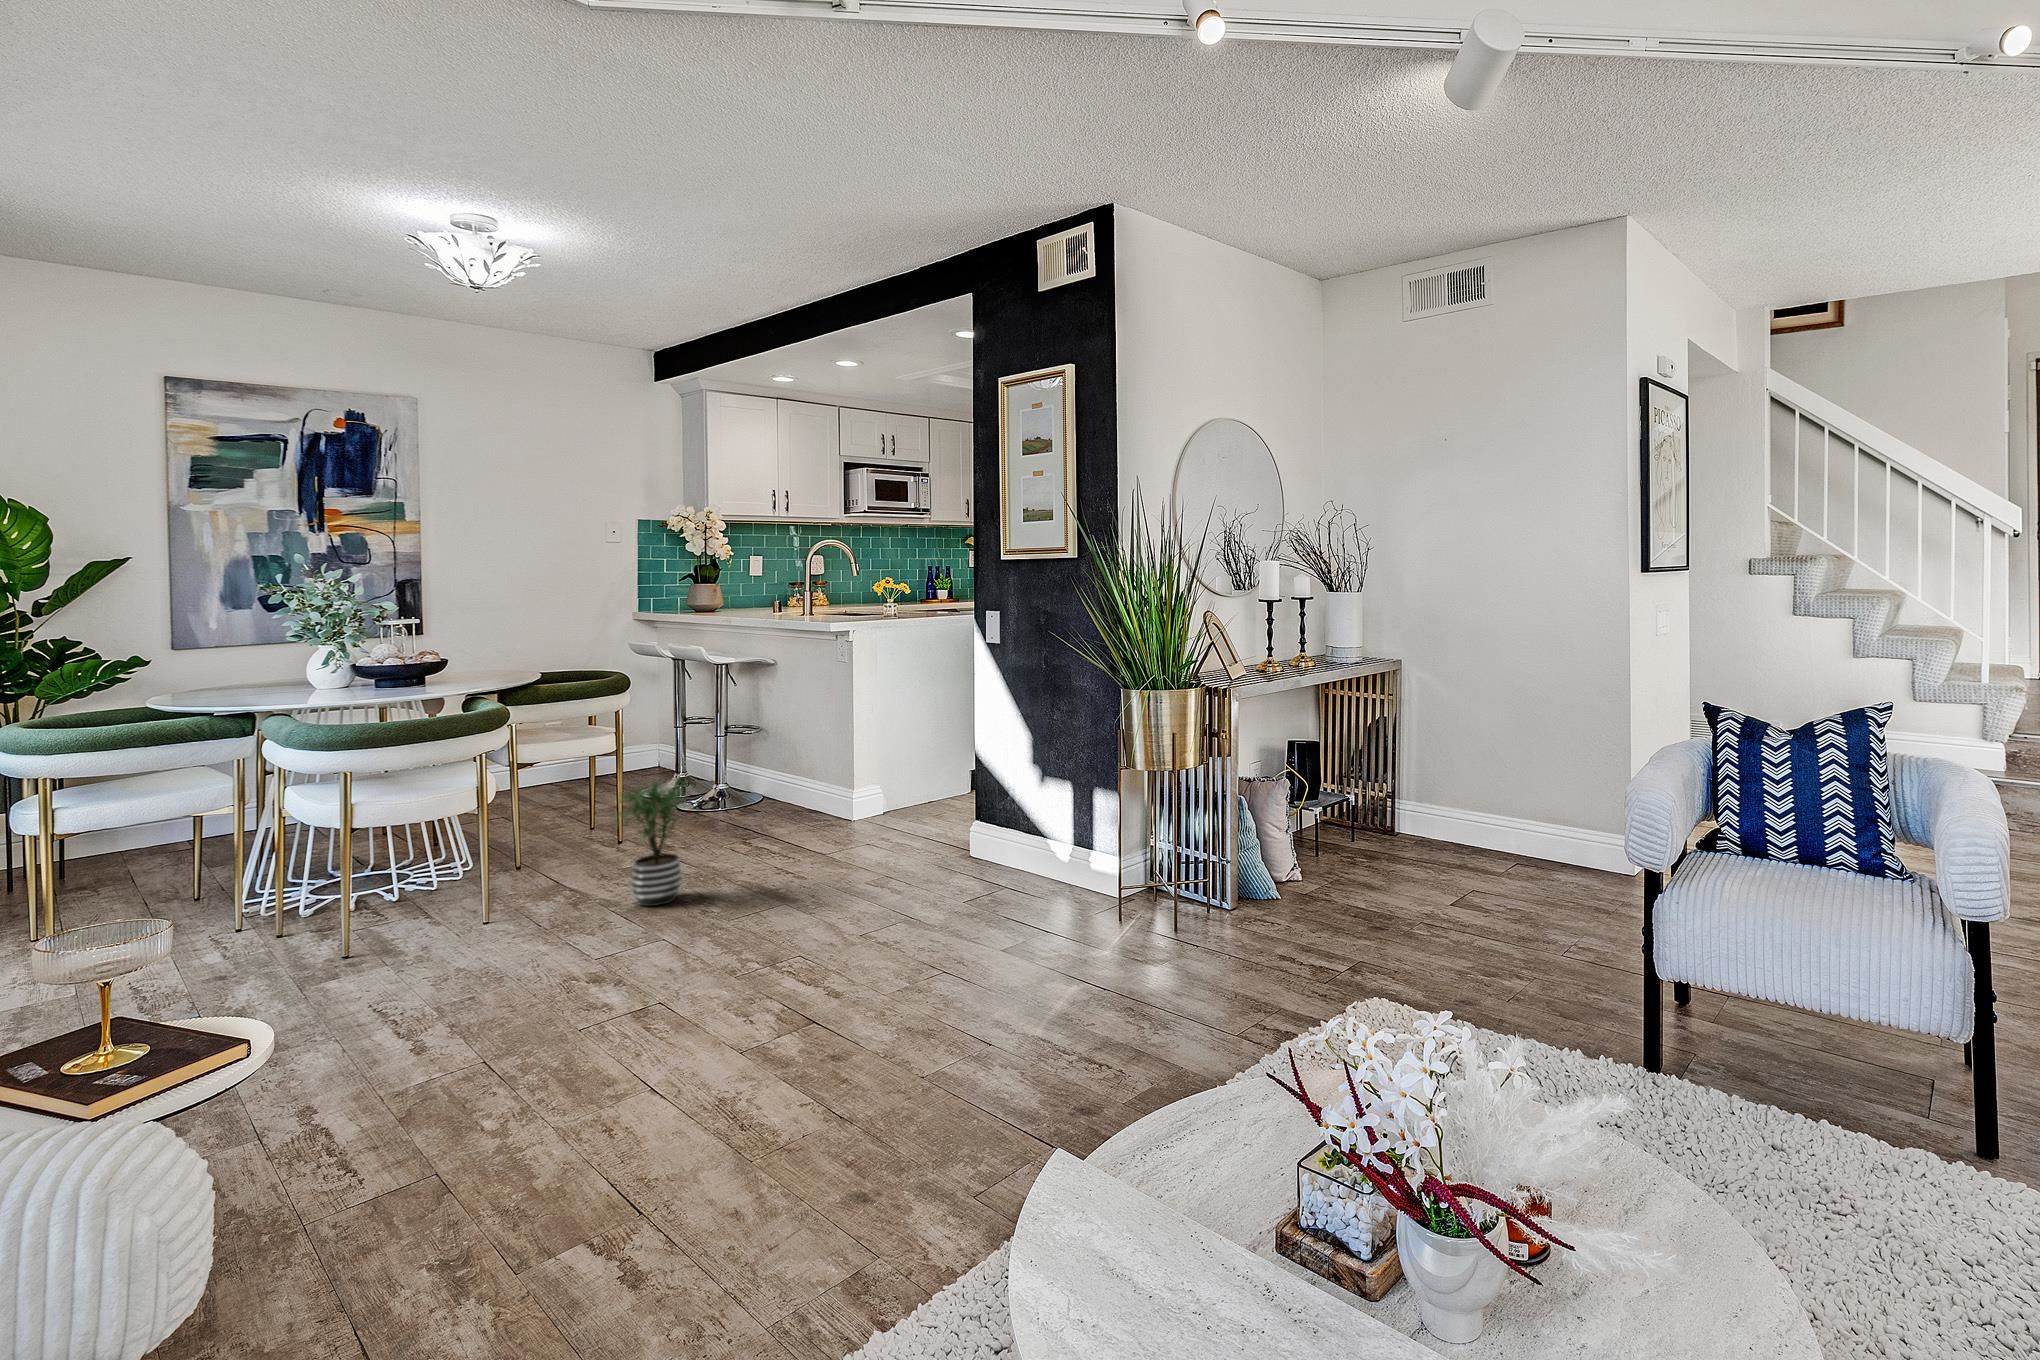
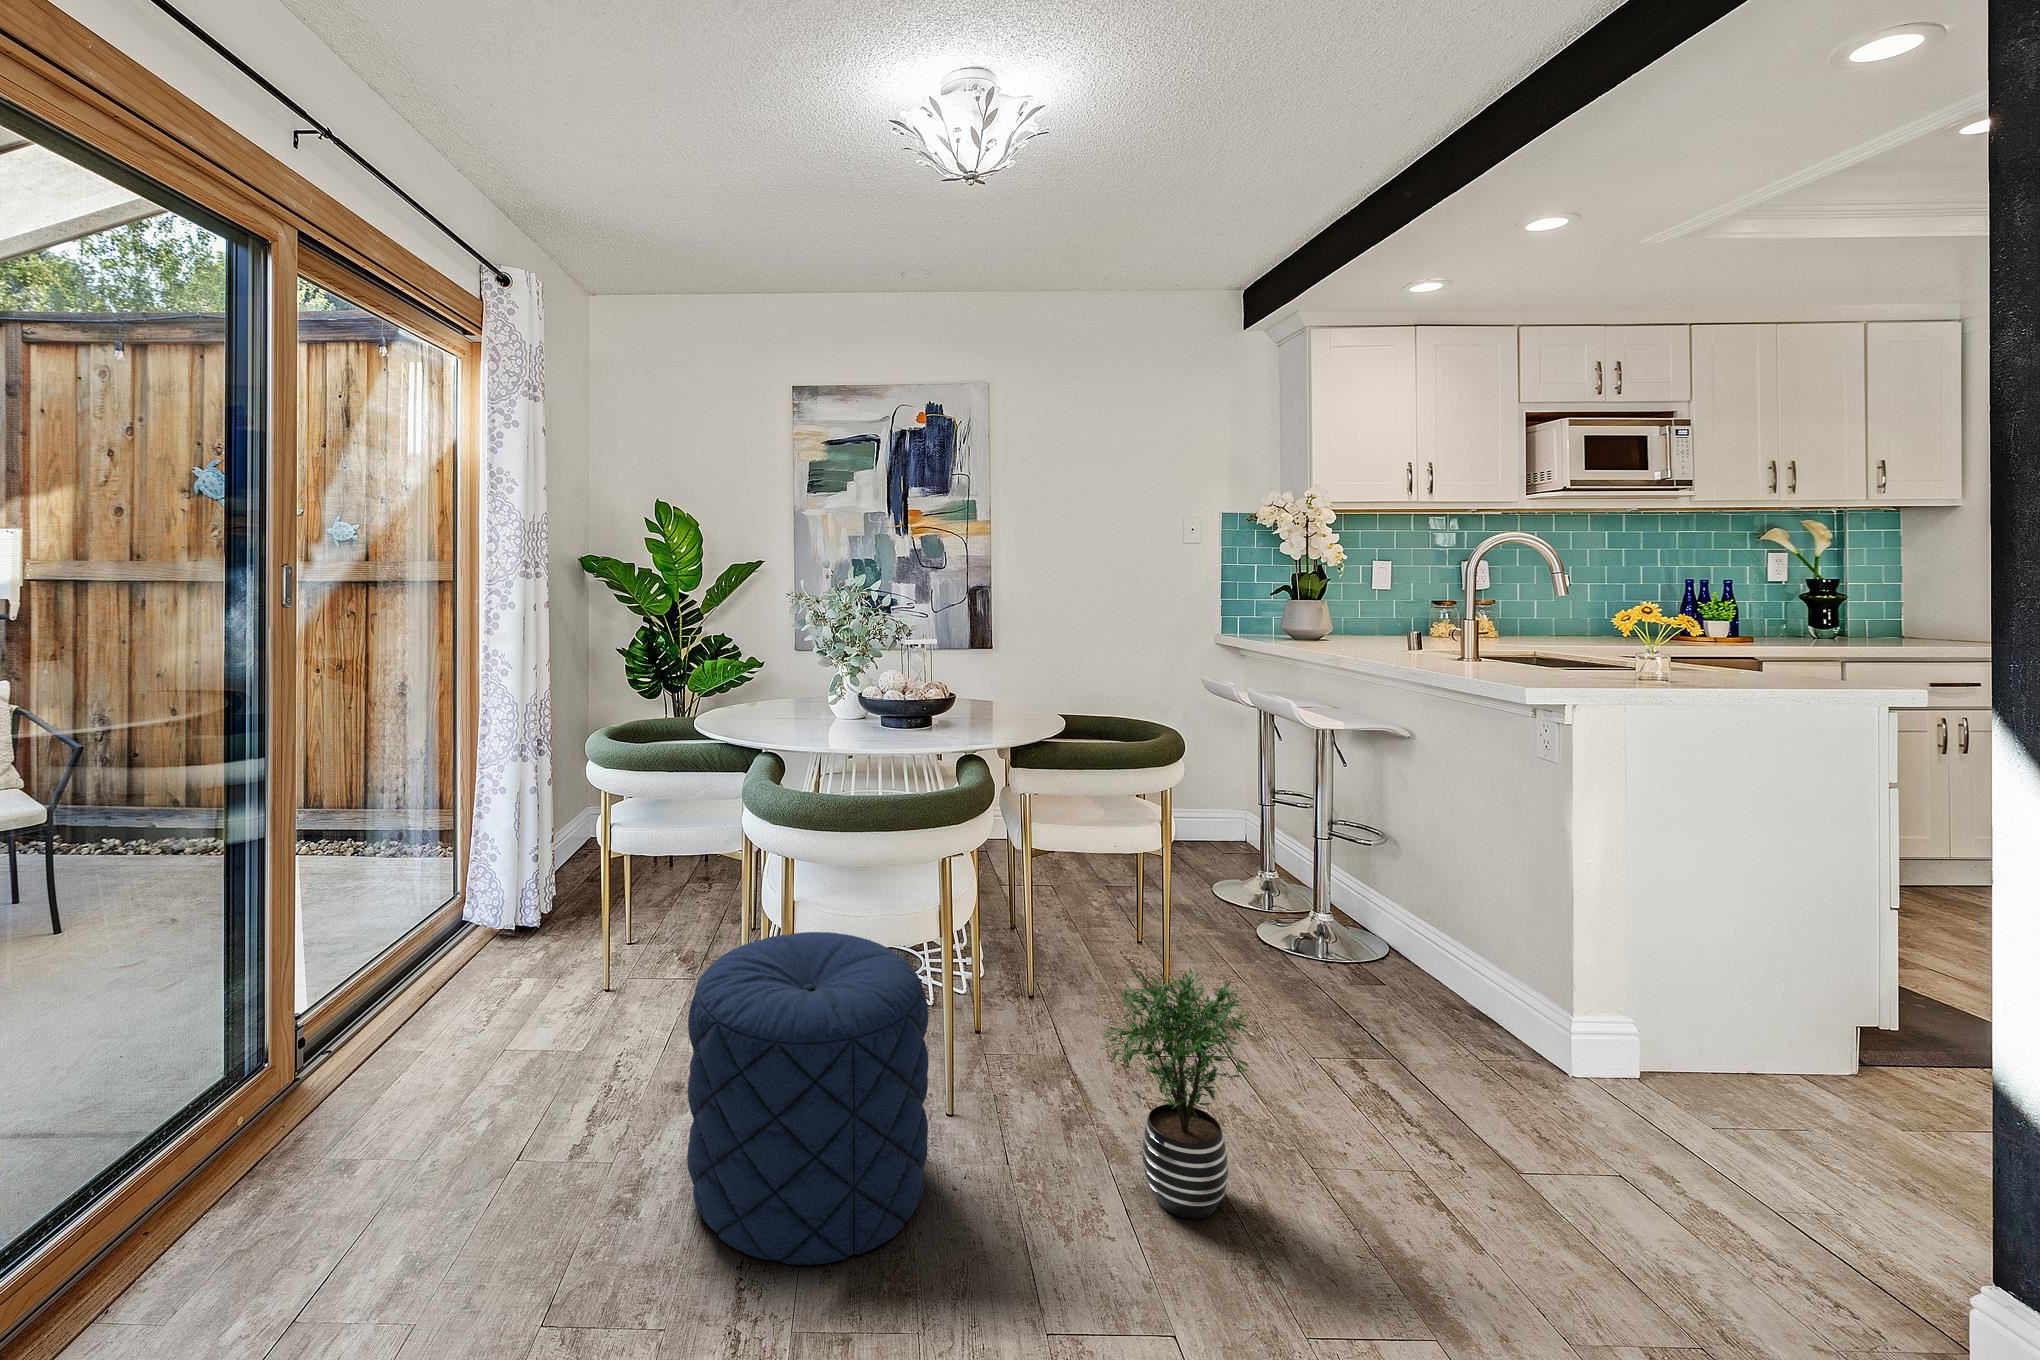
pouf: none [293,804,493,994] -> present [687,932,928,1265]

